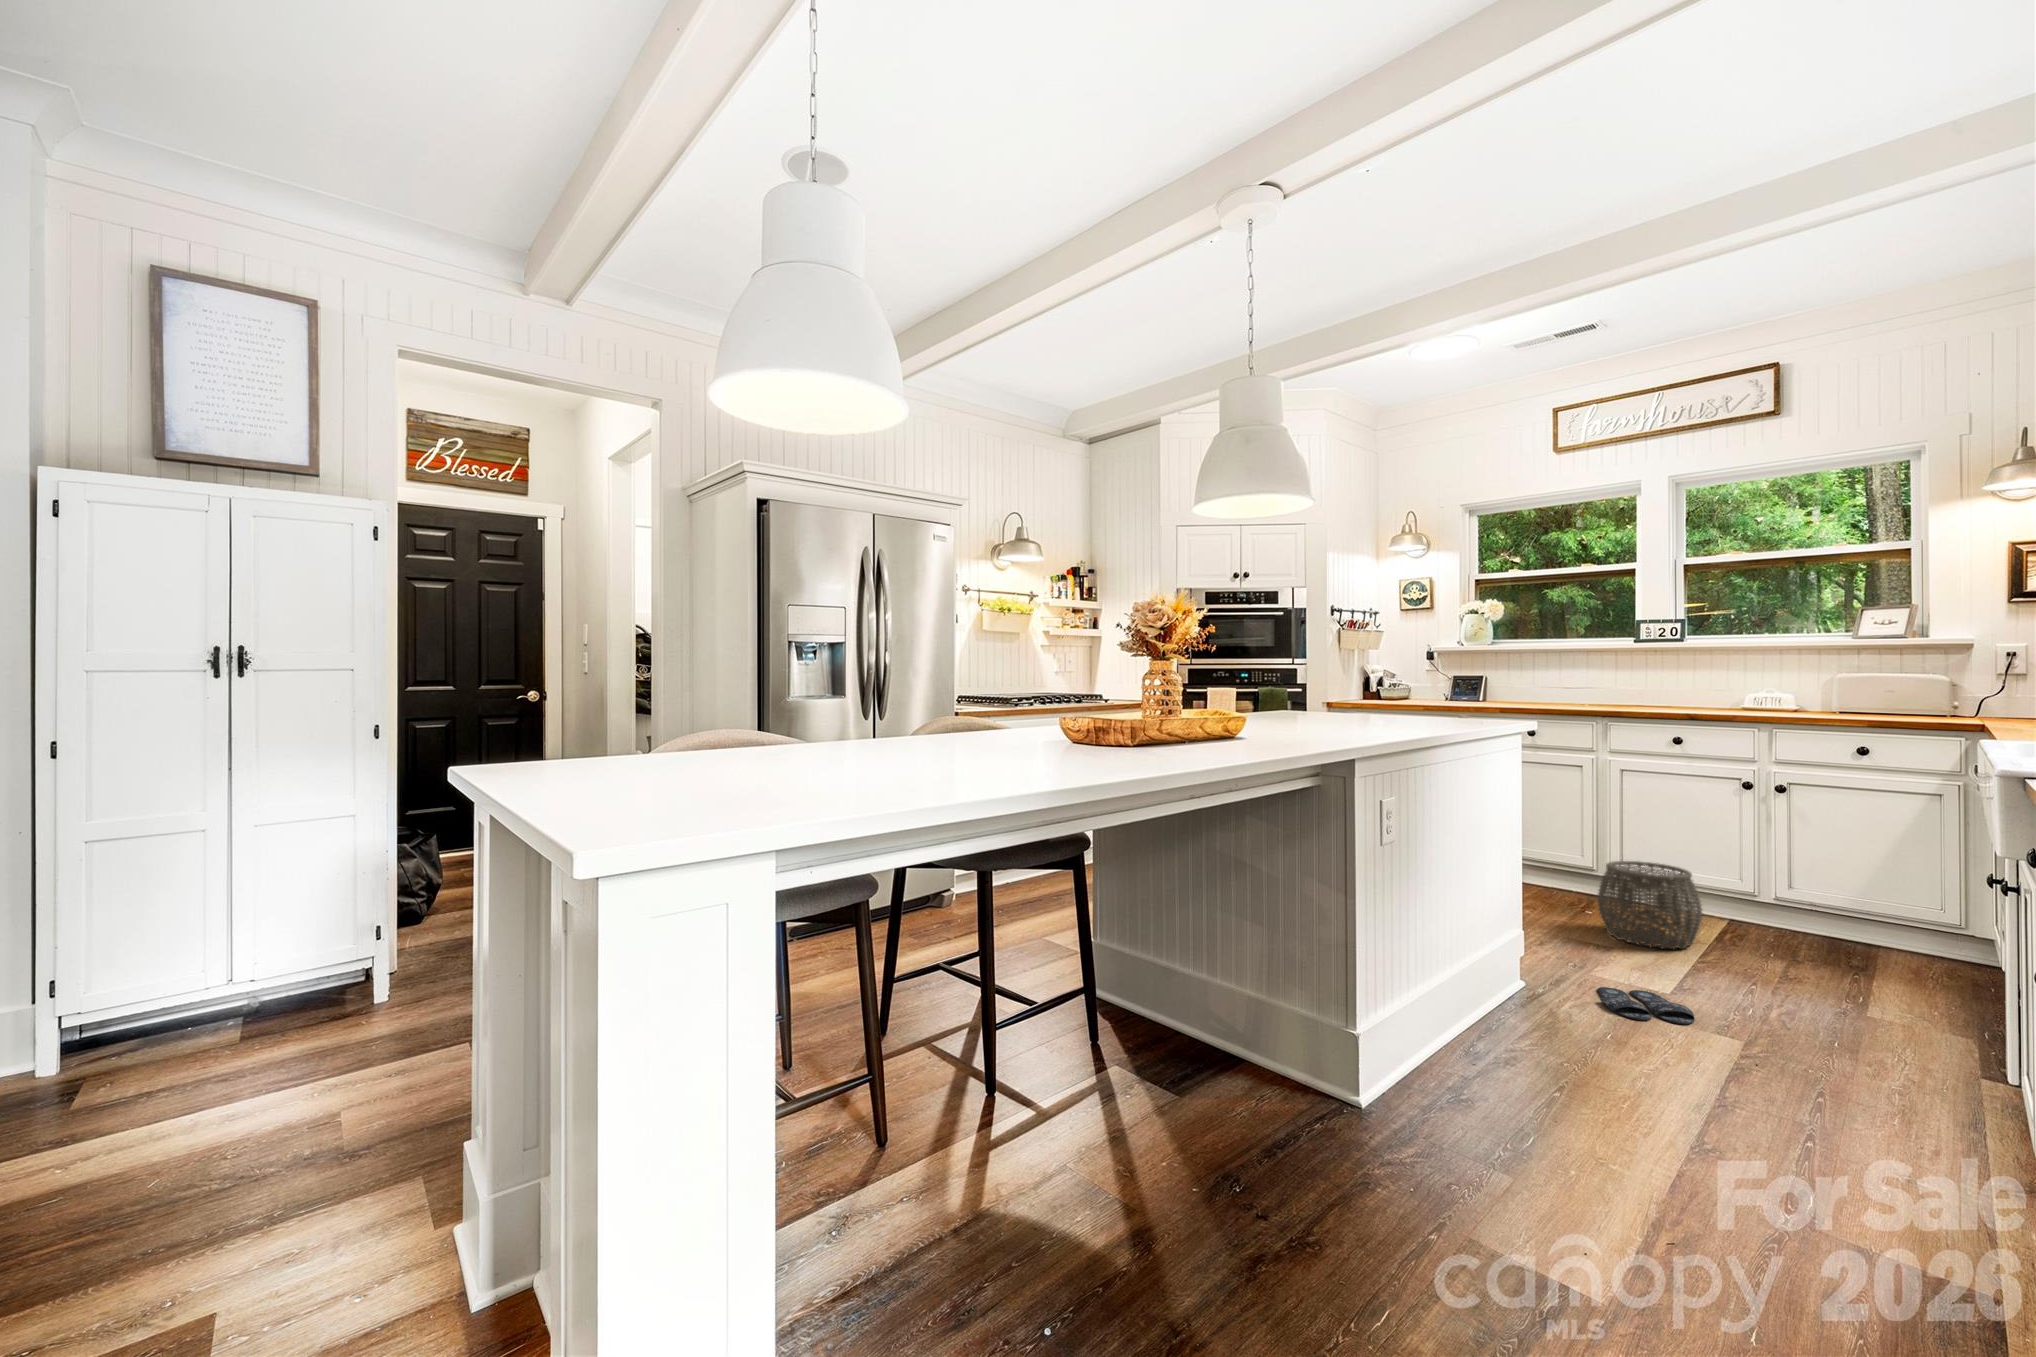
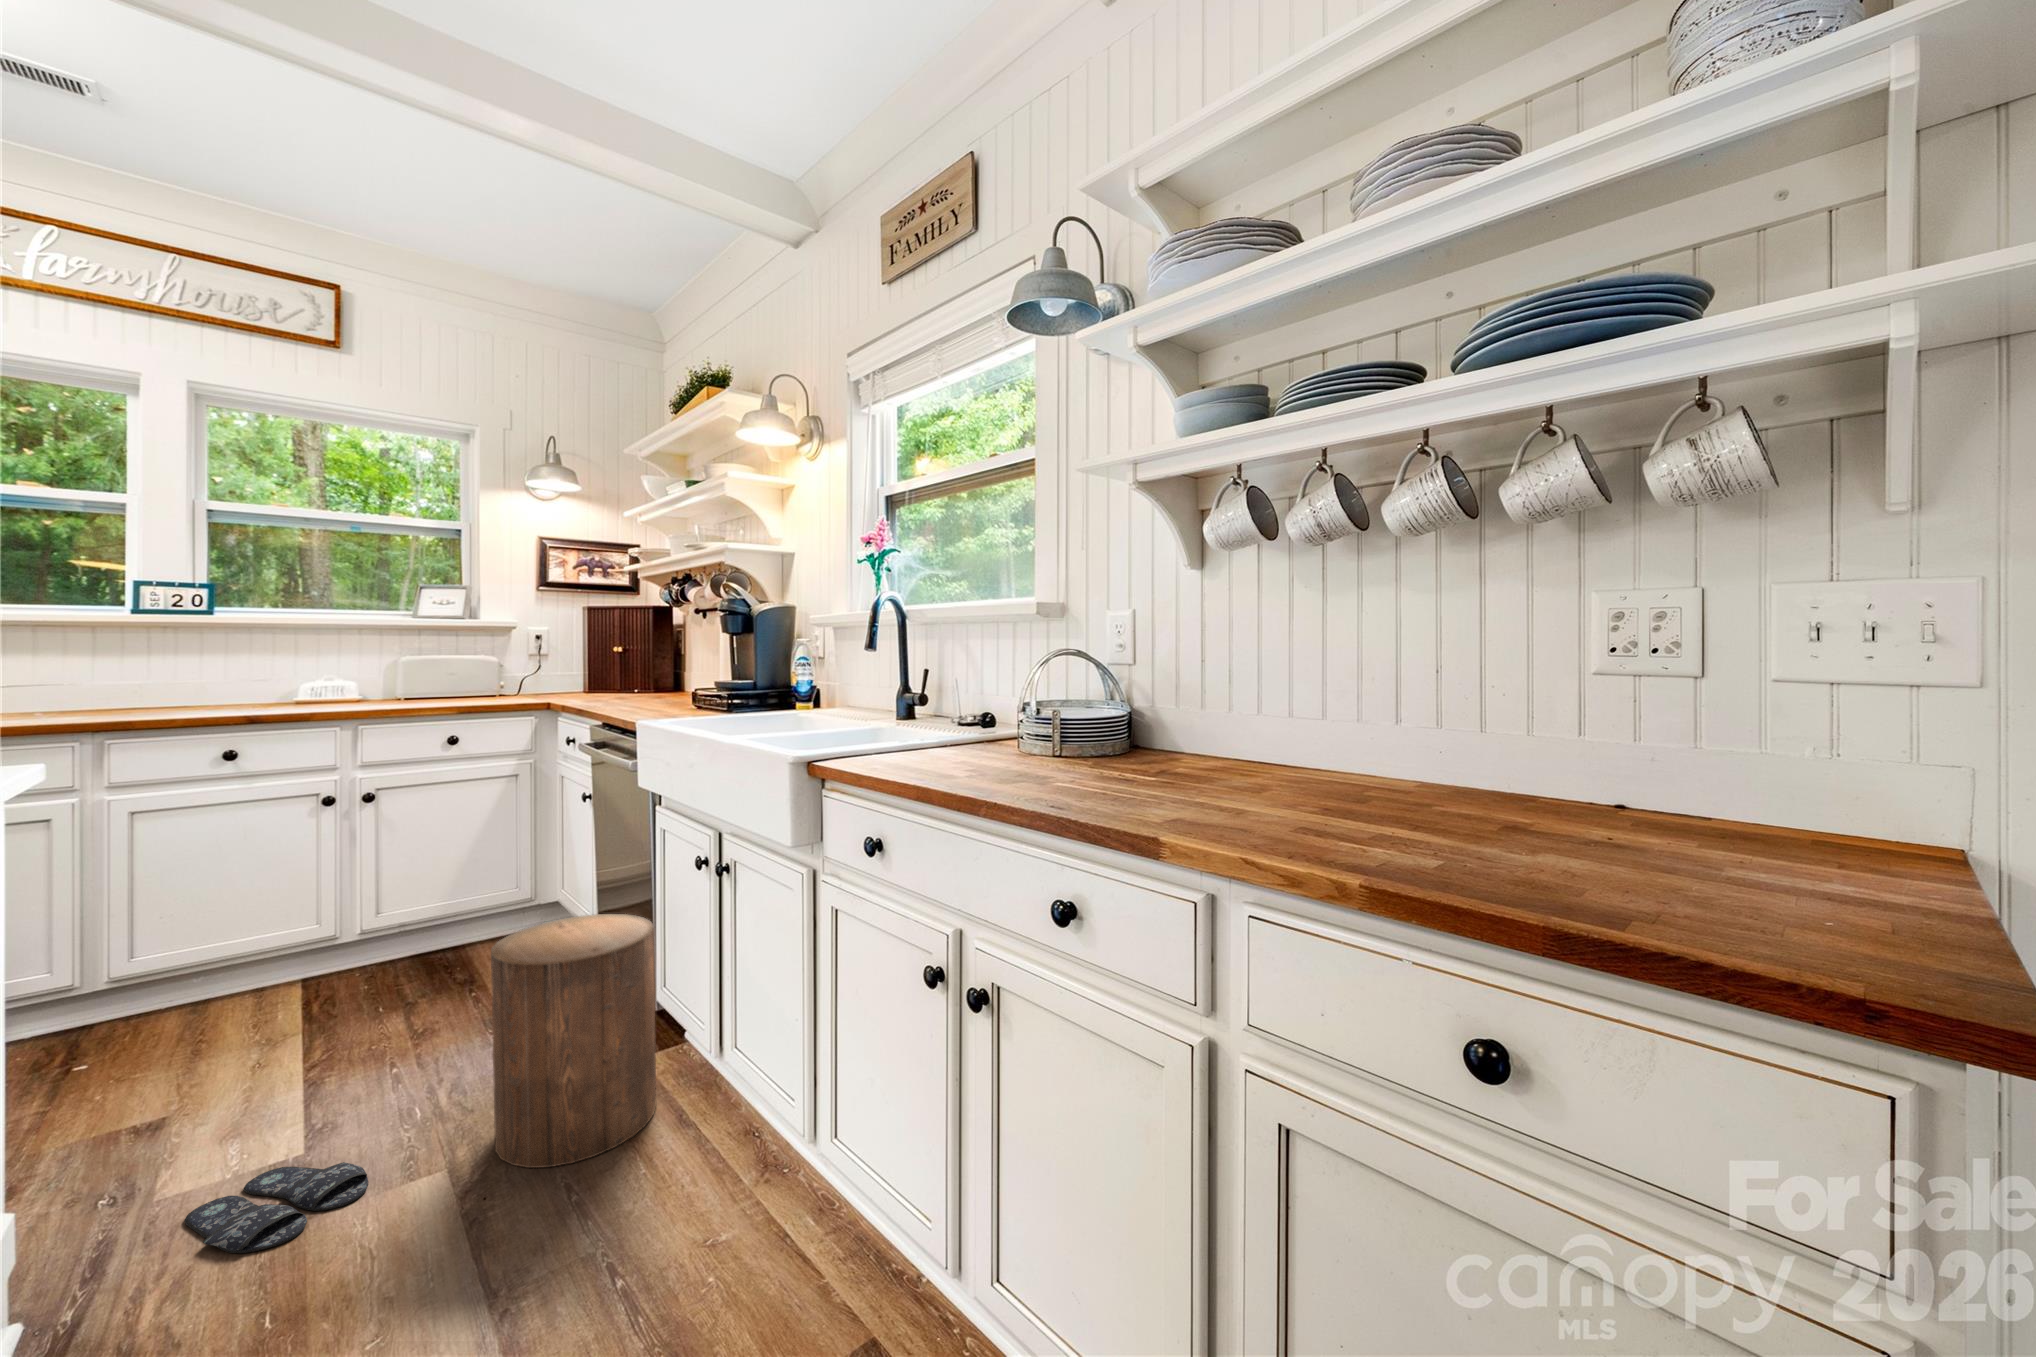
woven basket: present [1598,861,1702,949] -> none [118,940,302,1093]
stool: none [1784,894,1963,1104] -> present [491,914,656,1168]

